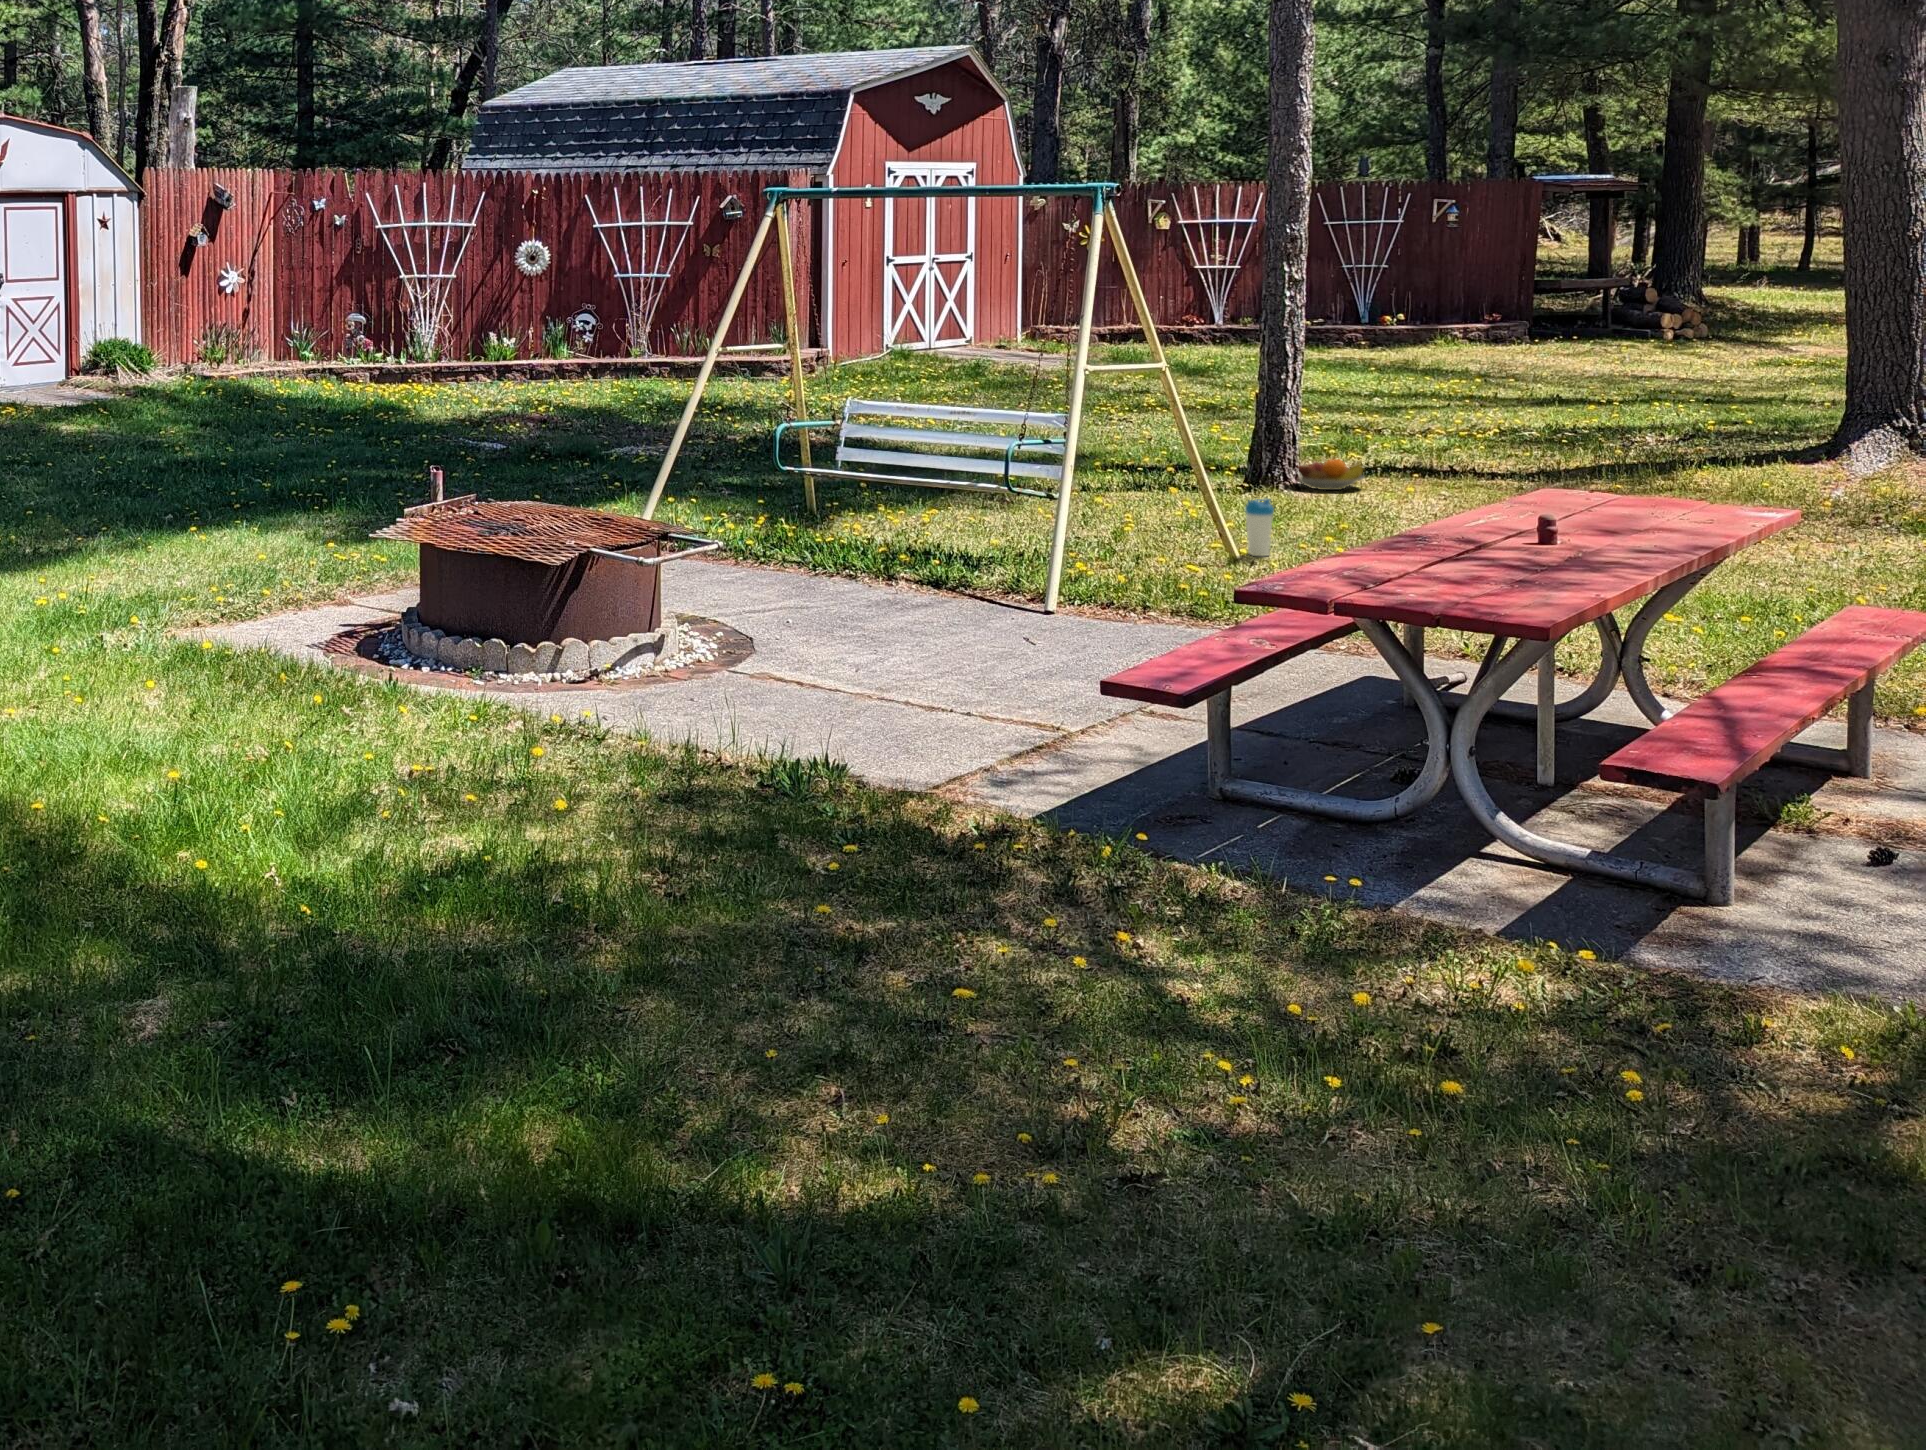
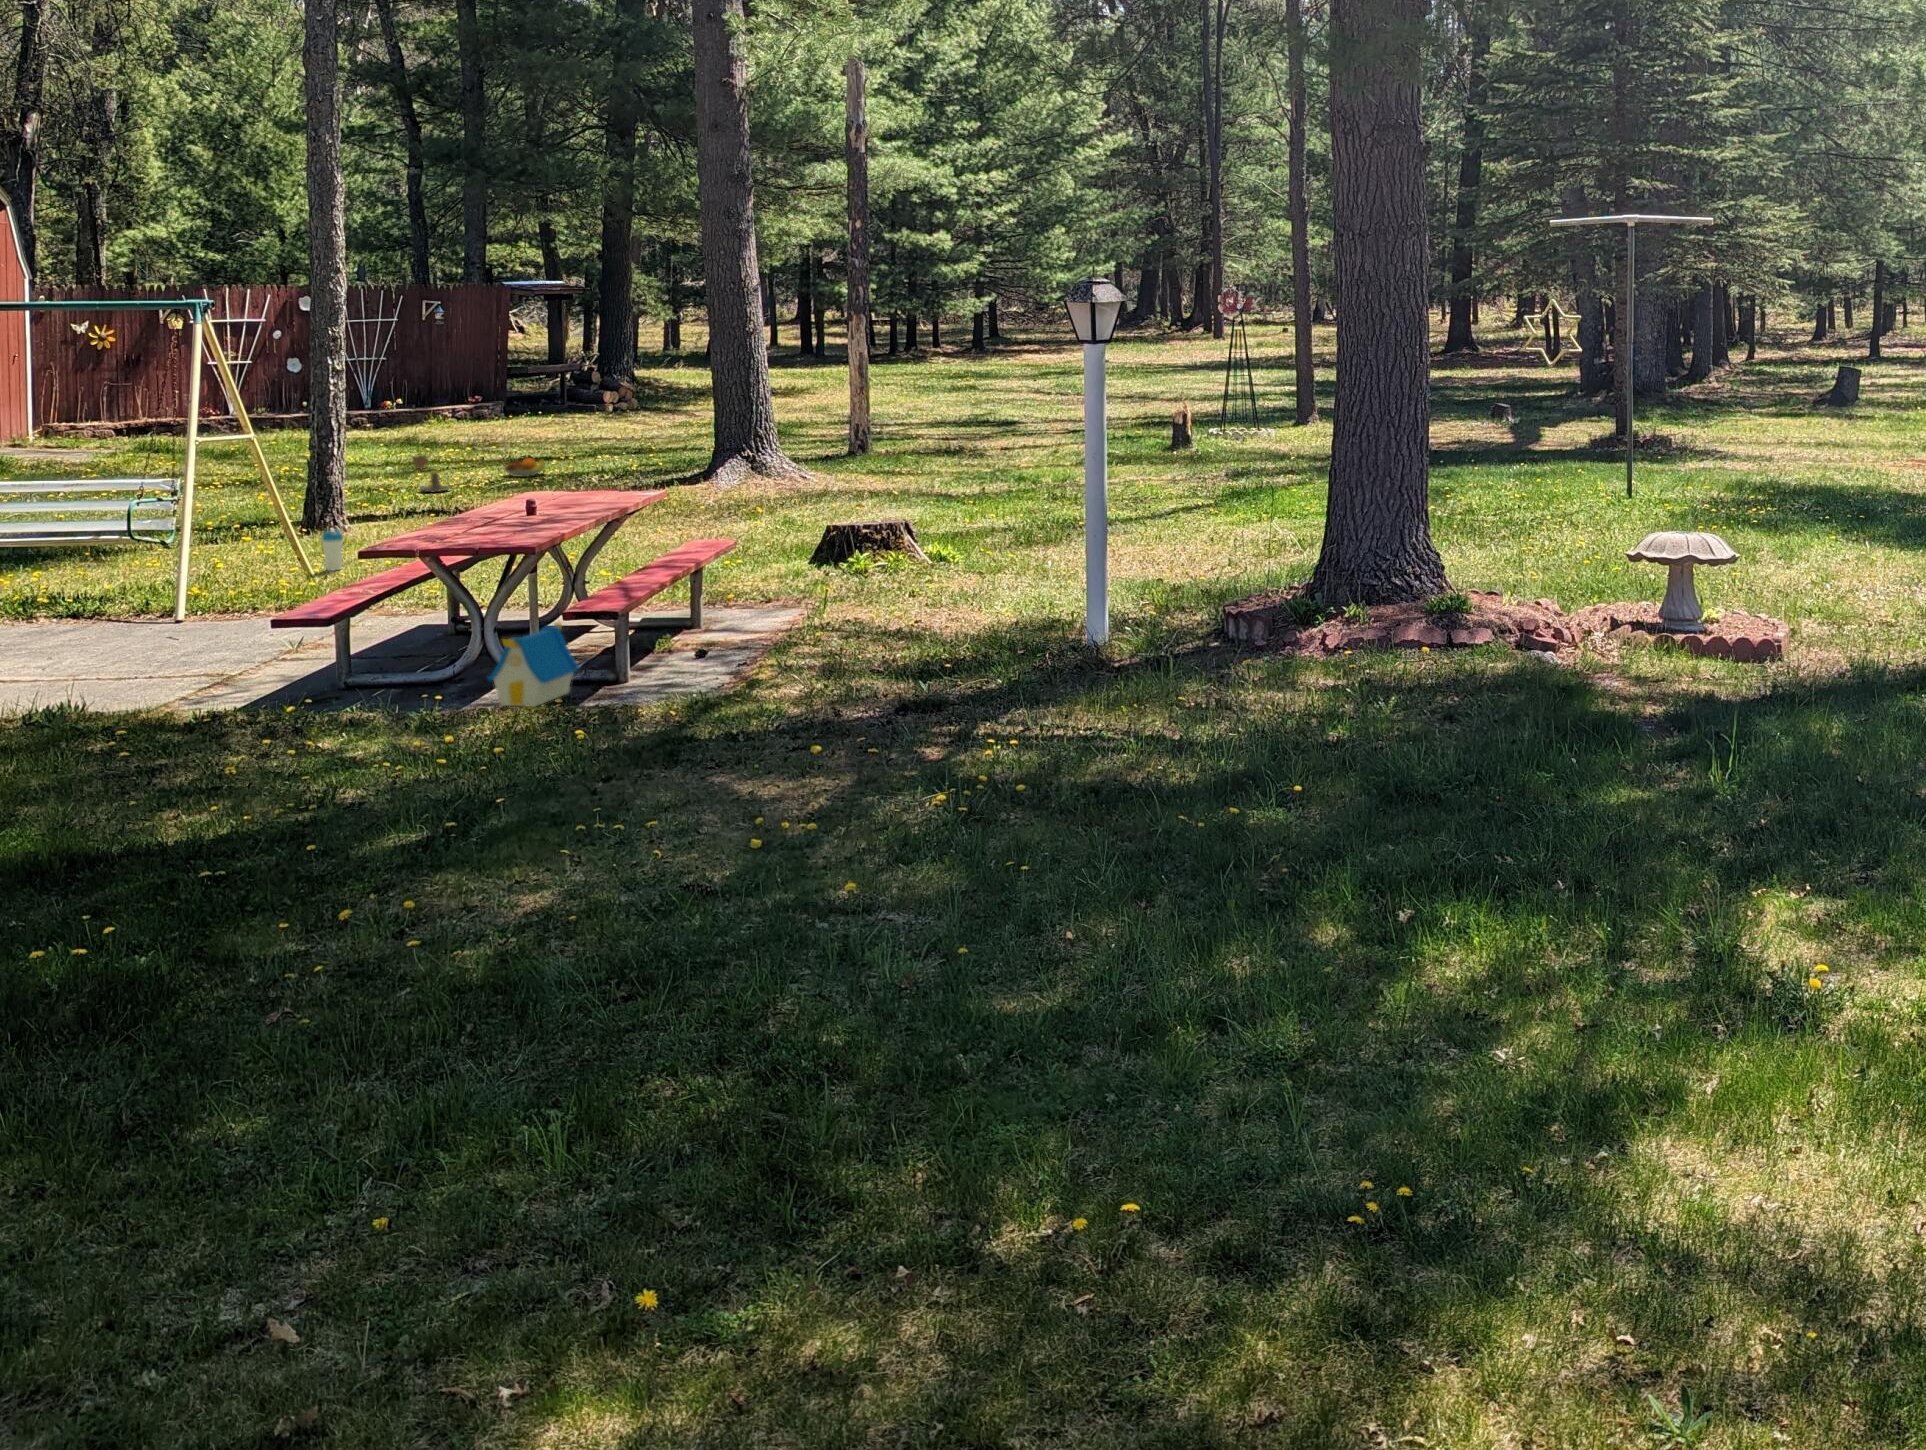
potted plant: none [1378,359,1438,408] -> present [409,450,431,469]
candle holder: none [1398,417,1443,444] -> present [420,472,451,492]
fruit bowl: present [1299,459,1364,490] -> present [503,458,545,477]
toy house: none [1446,780,1642,948] -> present [488,623,580,707]

